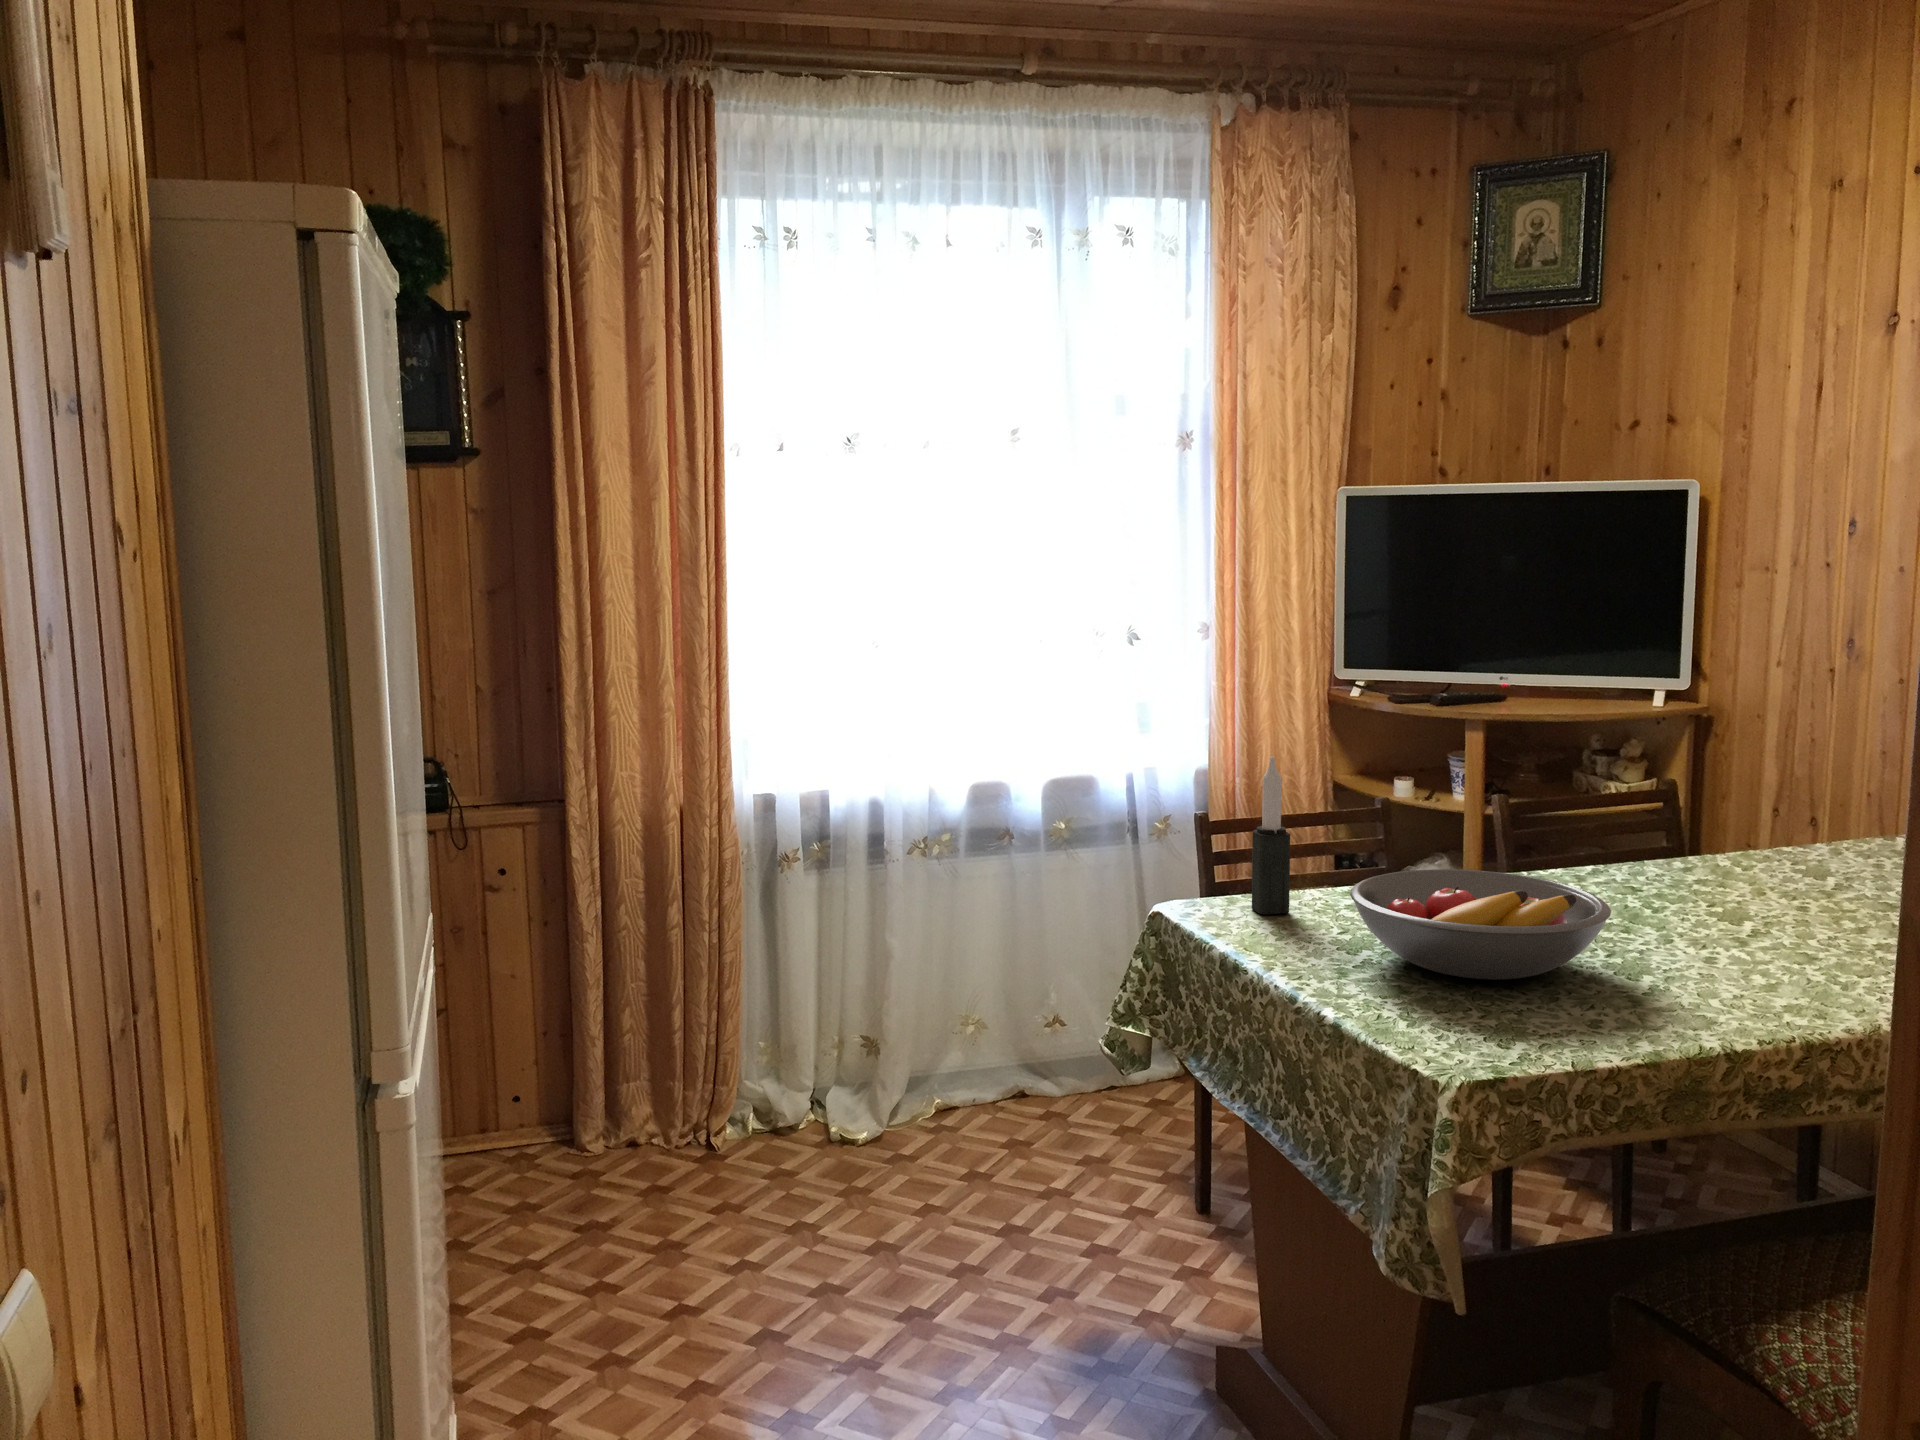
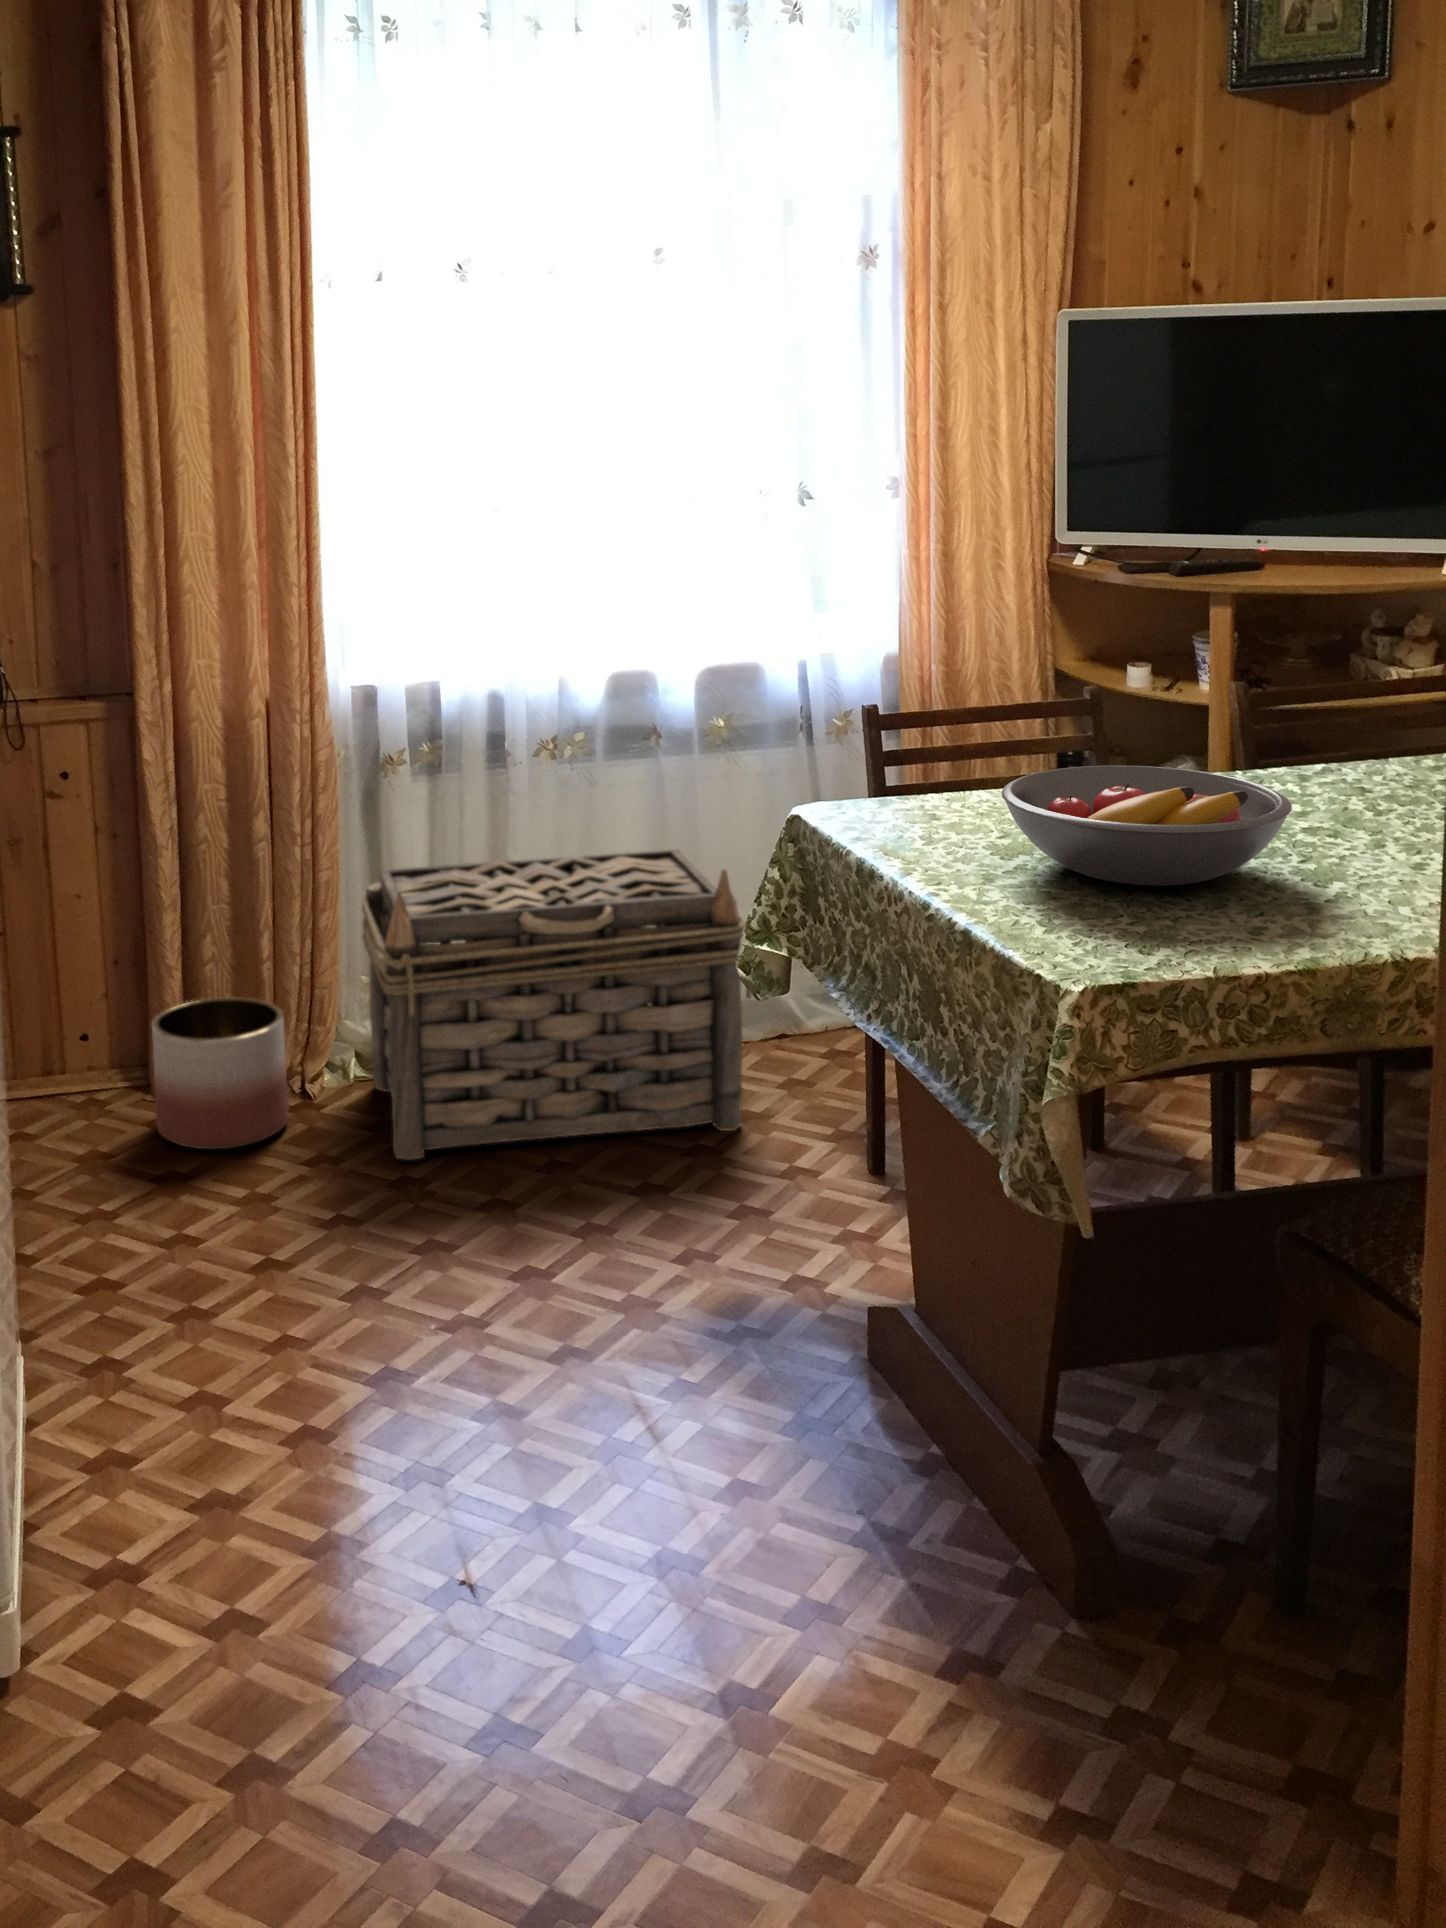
candle: present [1252,756,1290,915] -> none [905,638,948,818]
basket: none [761,932,1094,1206] -> present [362,849,751,1160]
planter: none [578,1063,697,1199] -> present [152,997,289,1149]

